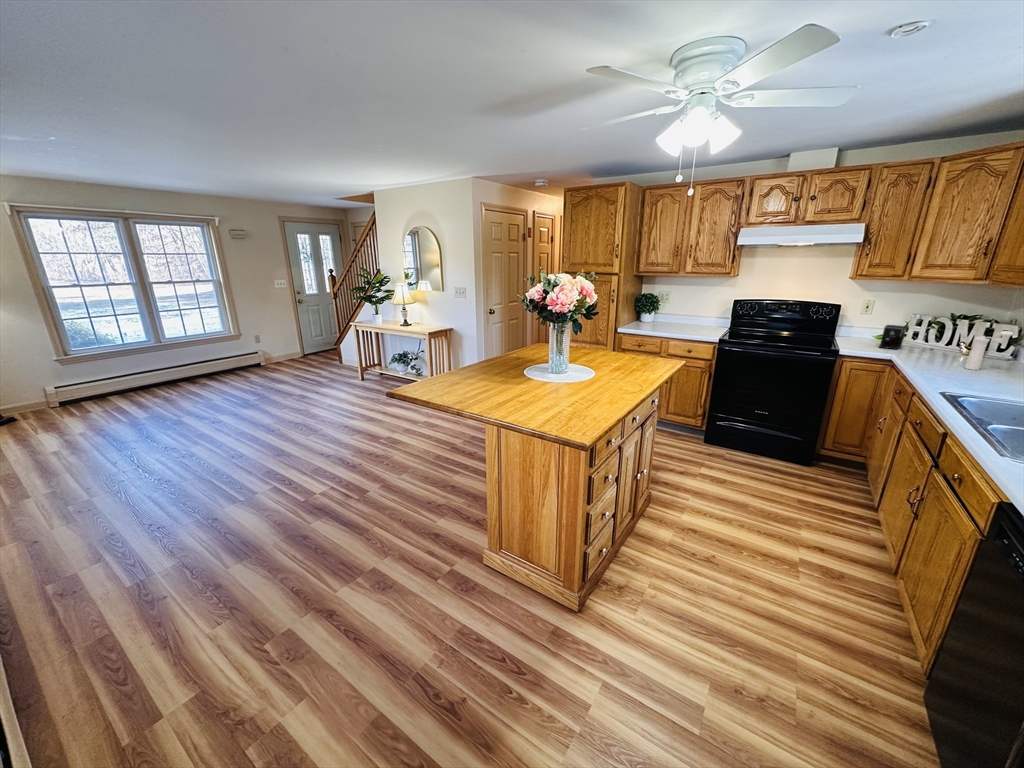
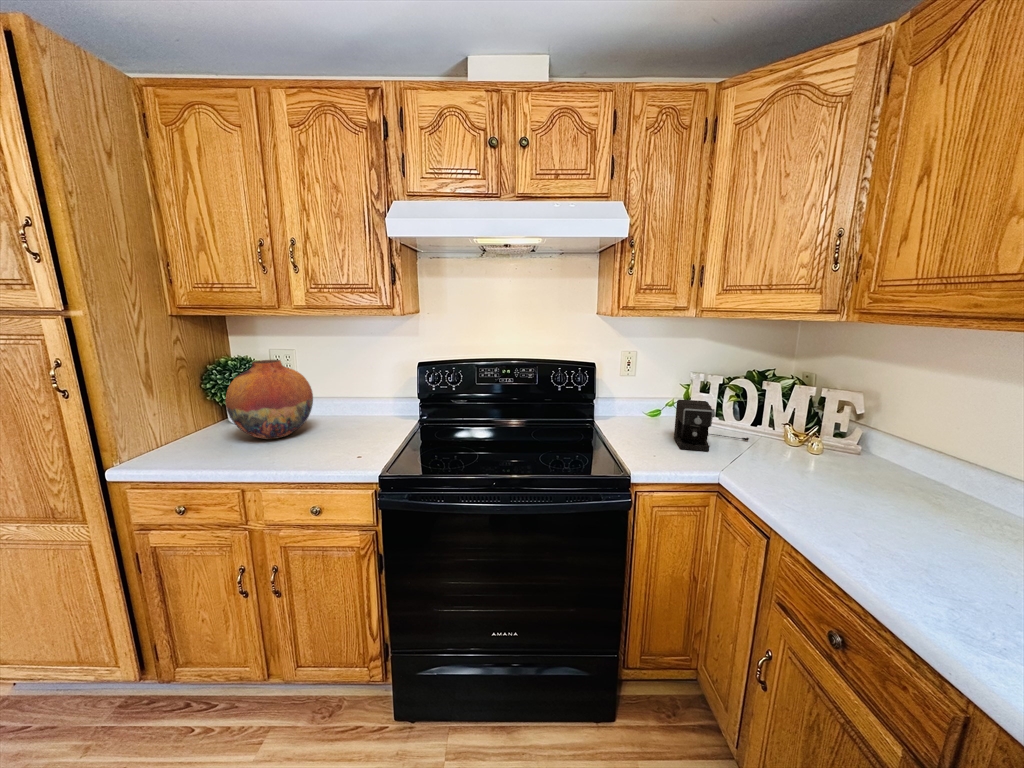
vase: none [650,295,683,327] -> present [226,360,313,439]
pepper mill: present [965,331,1013,370] -> none [892,428,957,529]

